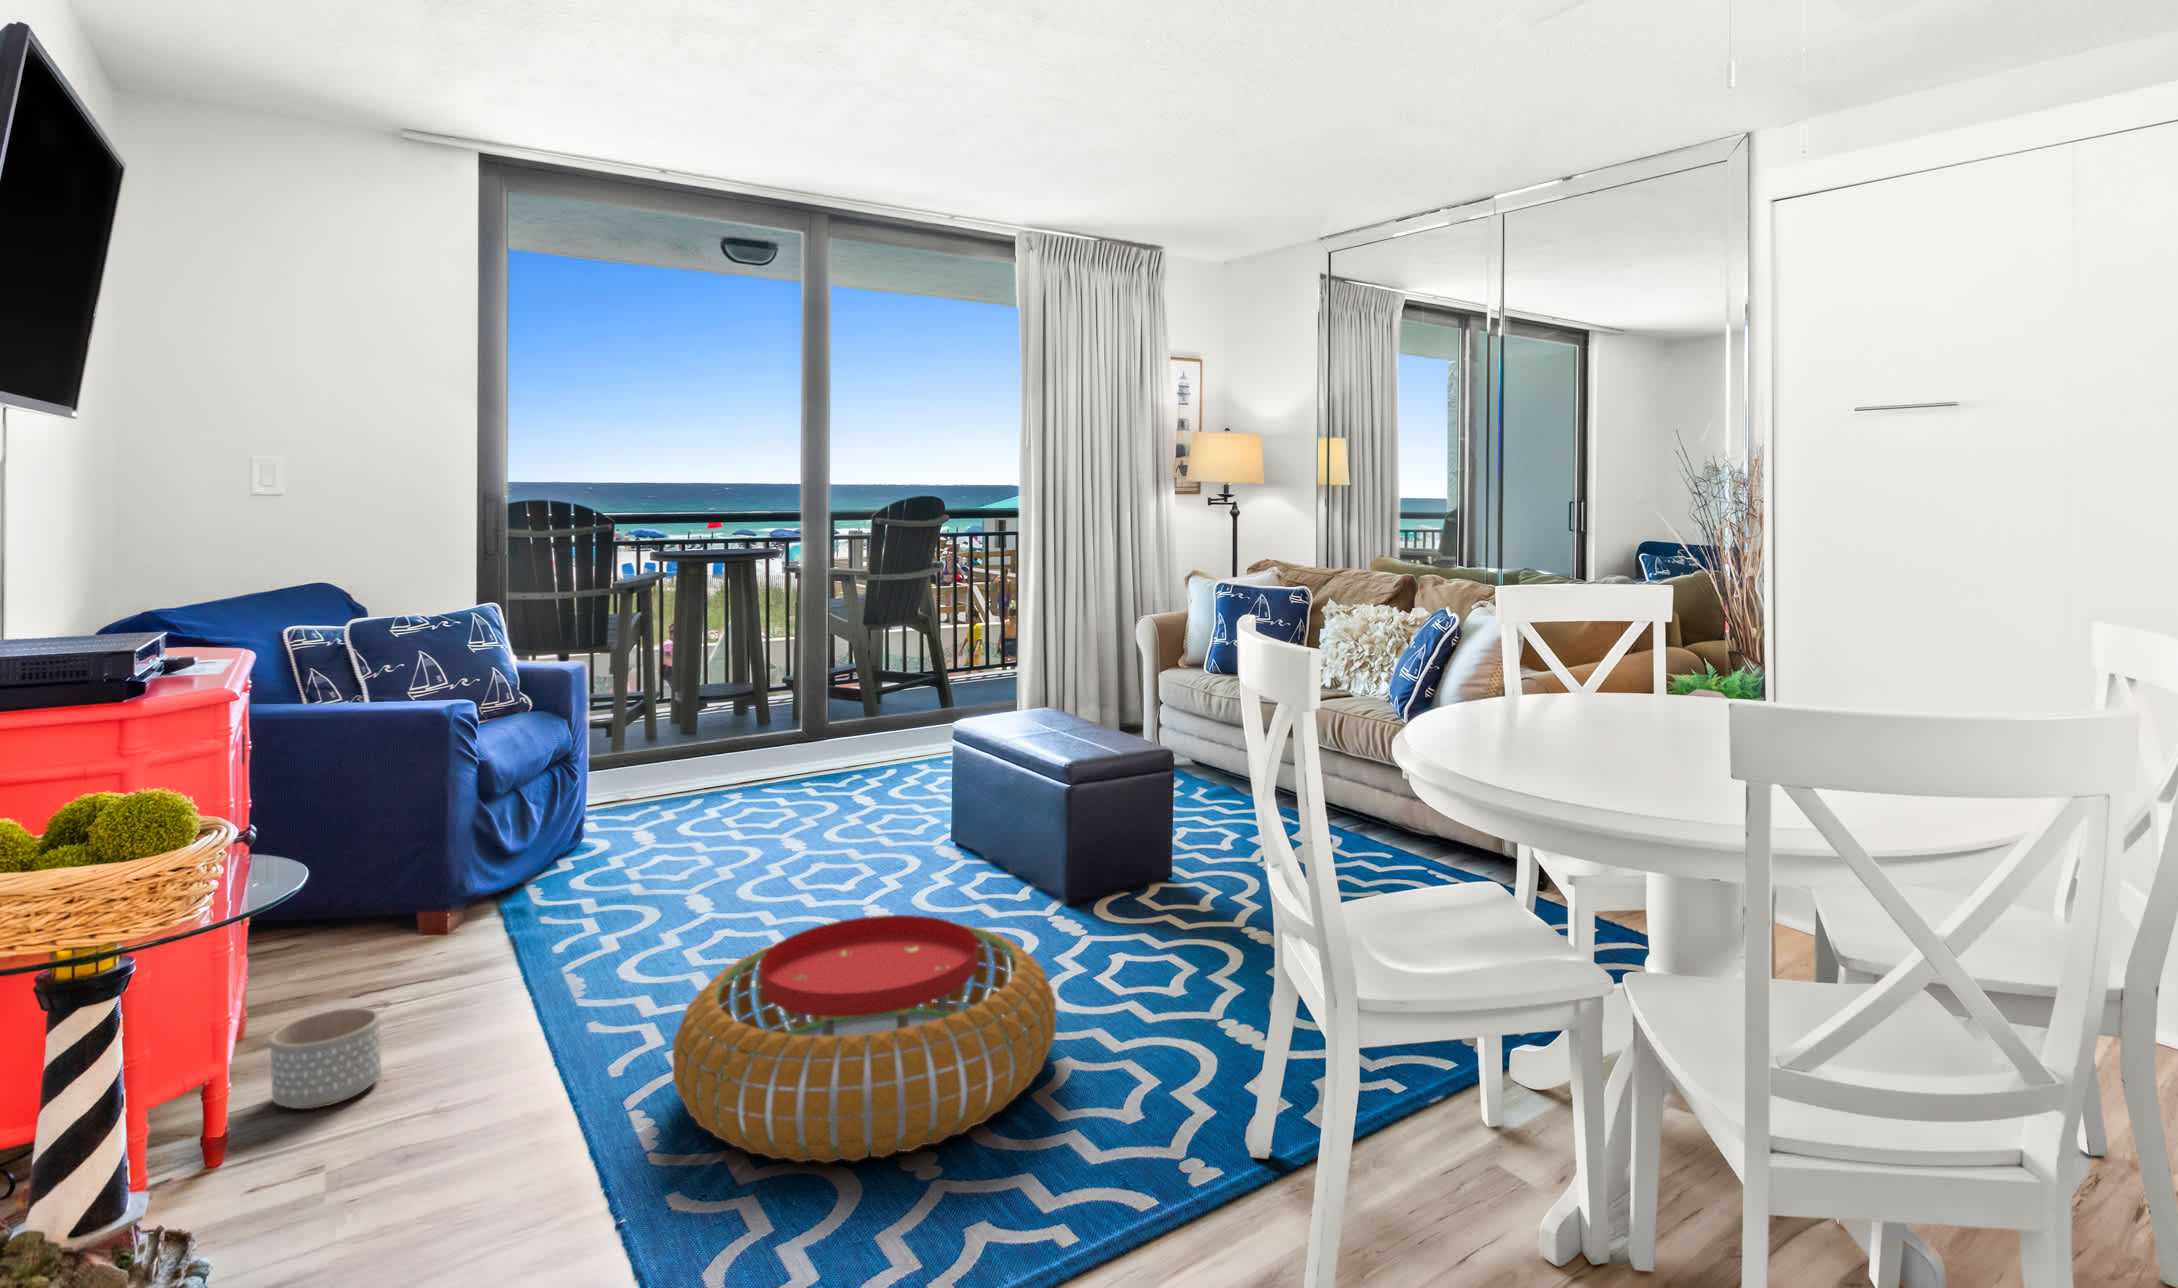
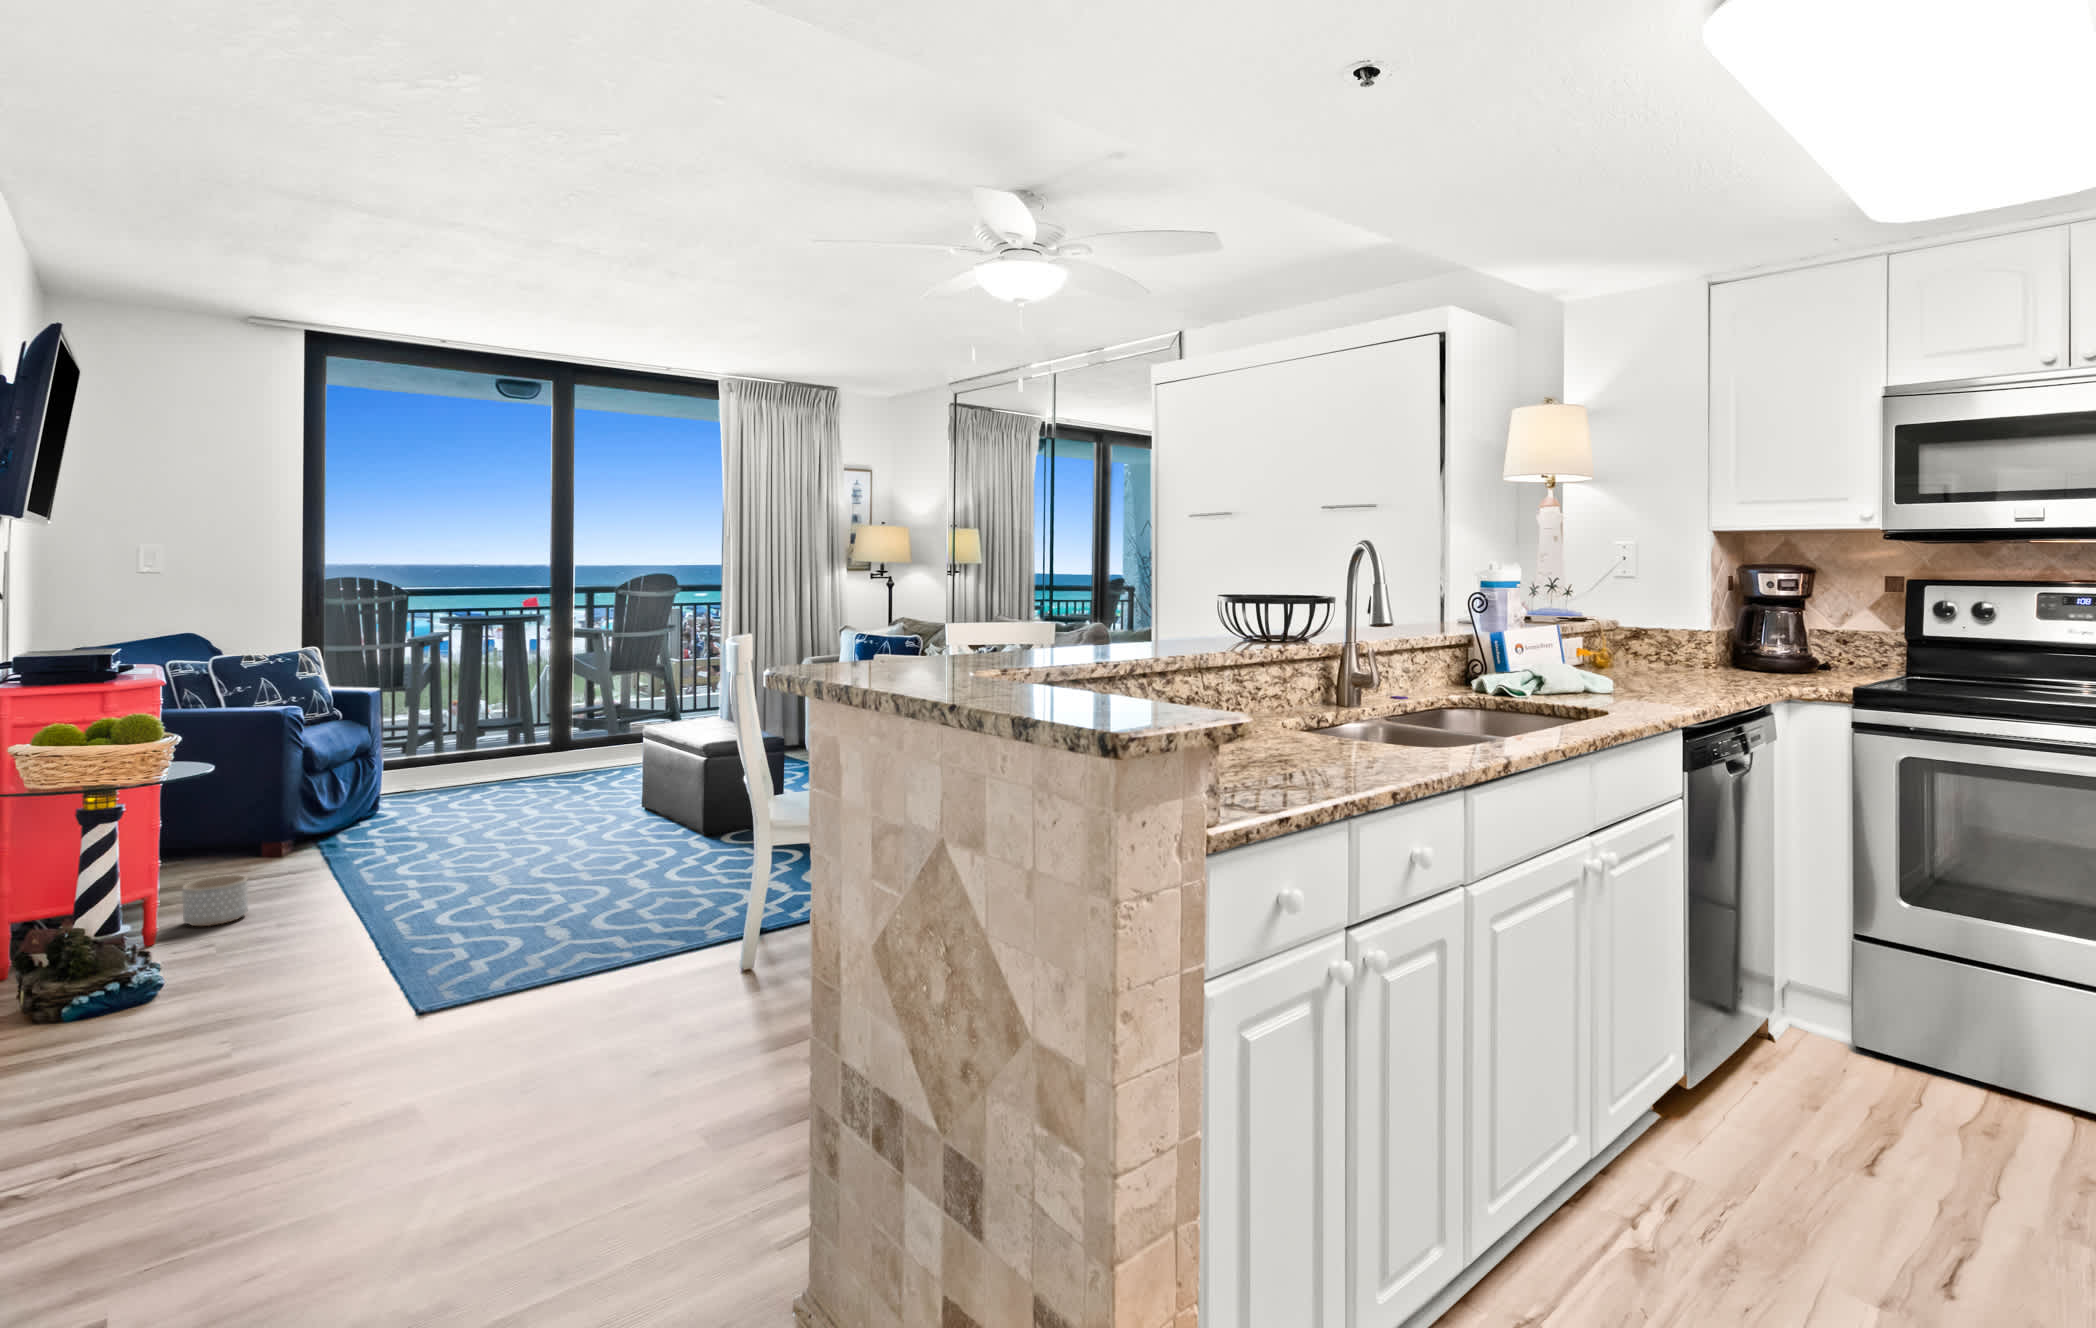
pouf: present [672,915,1056,1163] -> none [423,820,655,933]

